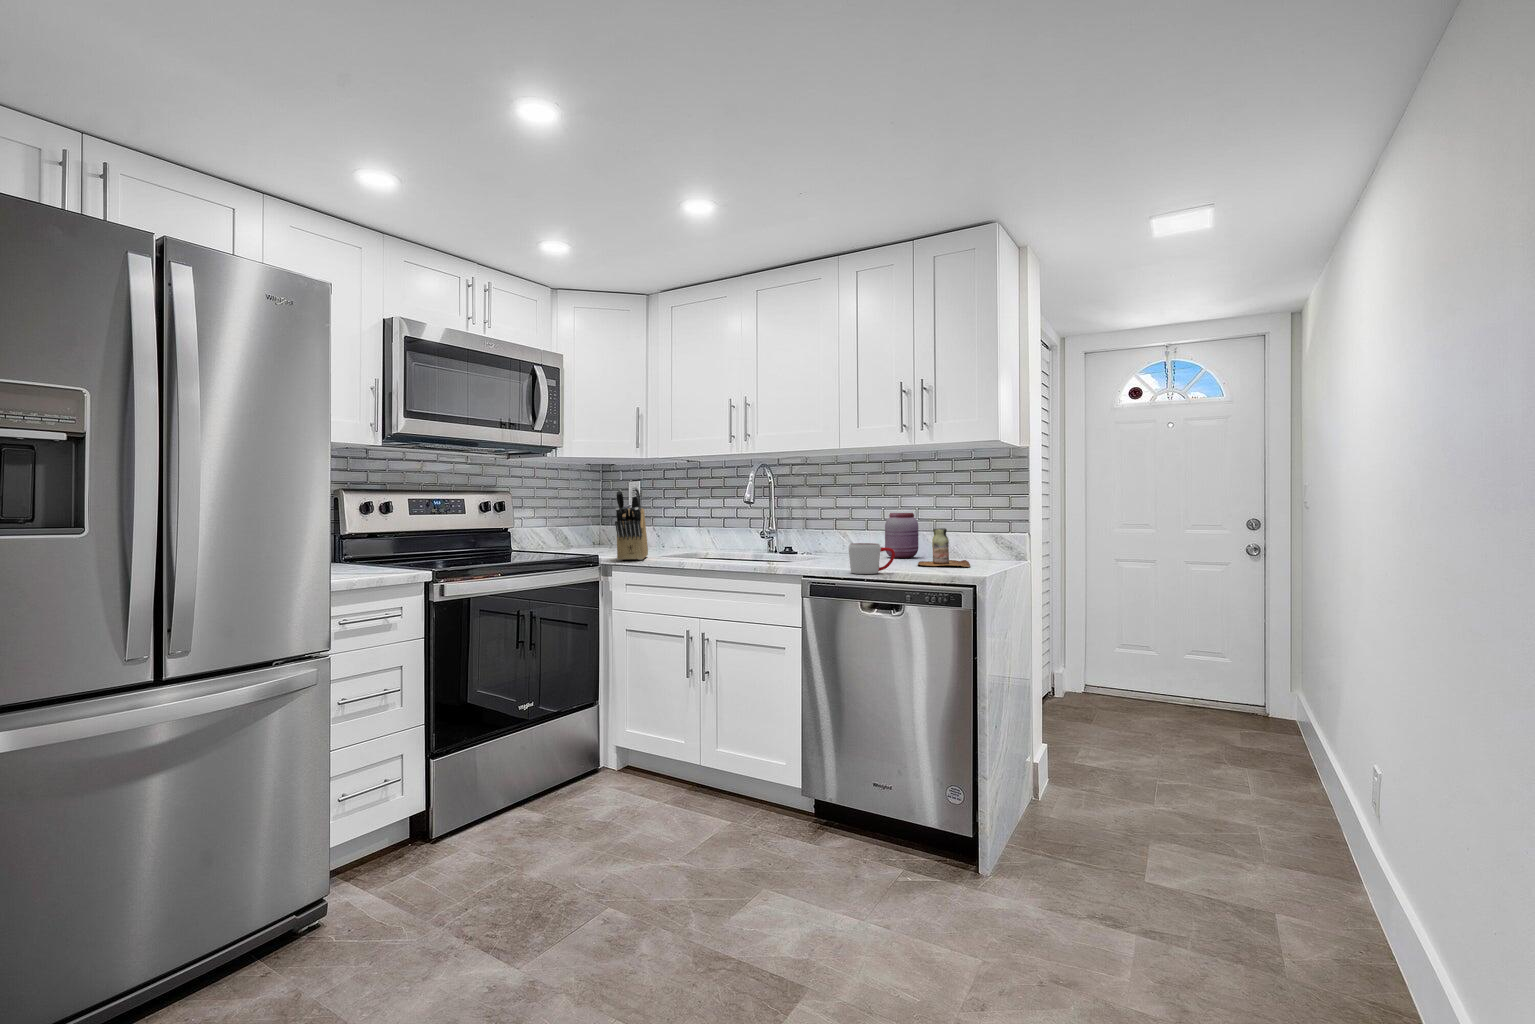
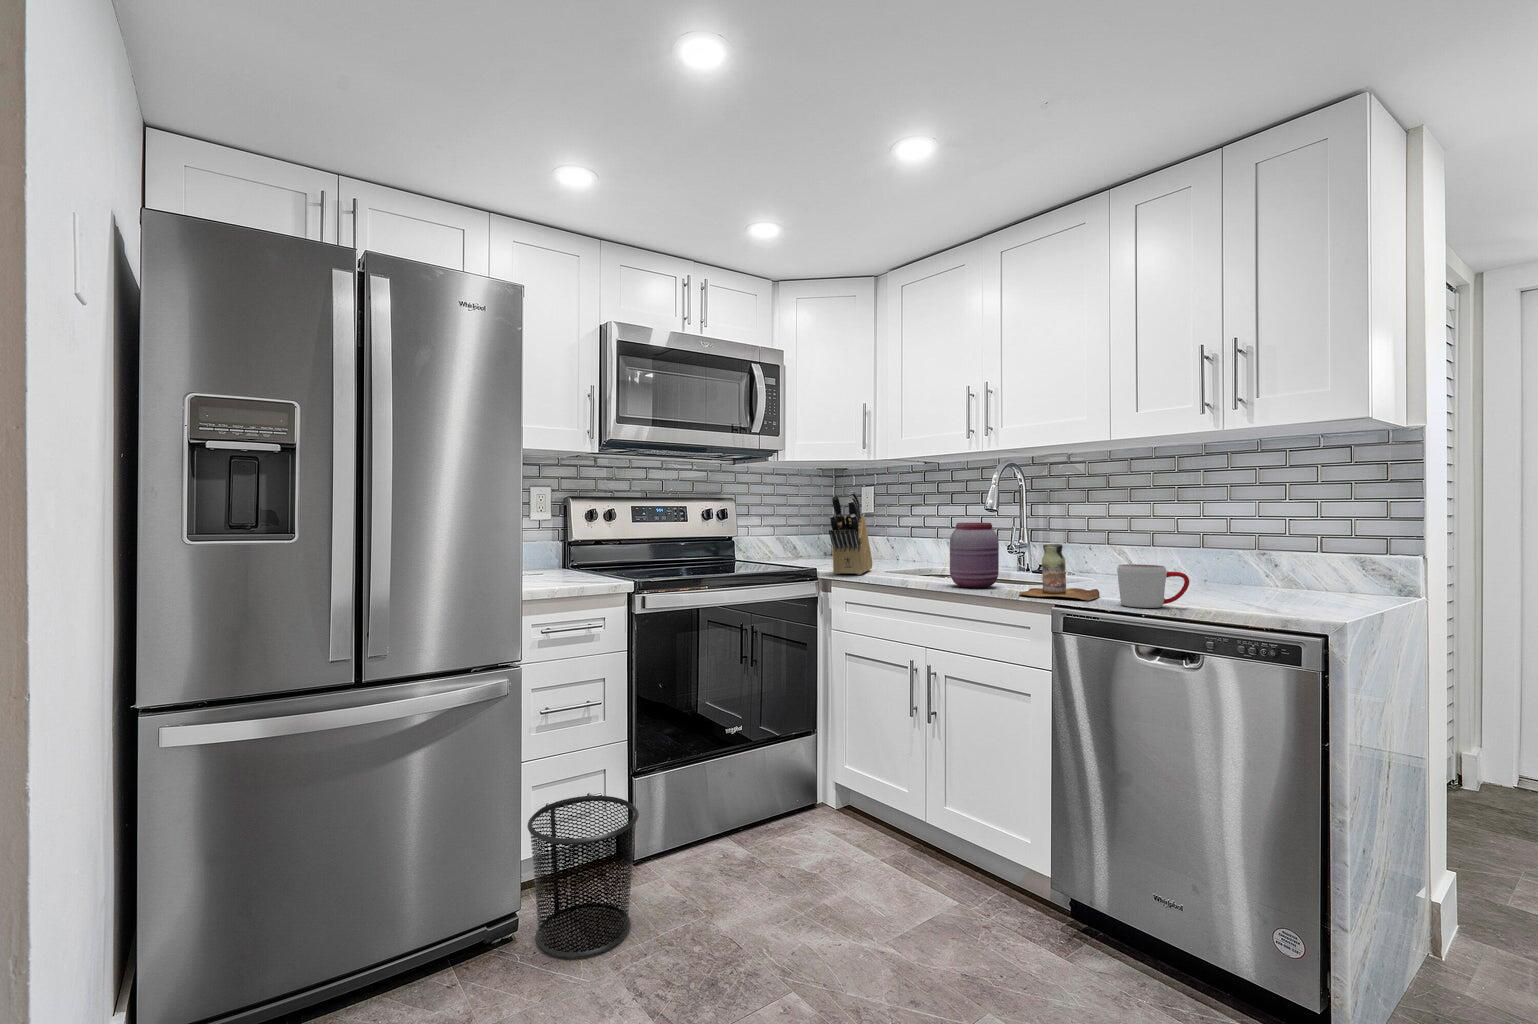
jar: present [885,513,918,558] -> present [950,523,999,588]
bottle: present [918,528,970,567] -> present [1019,544,1100,600]
waste bin: none [347,771,458,917] -> present [527,796,639,958]

